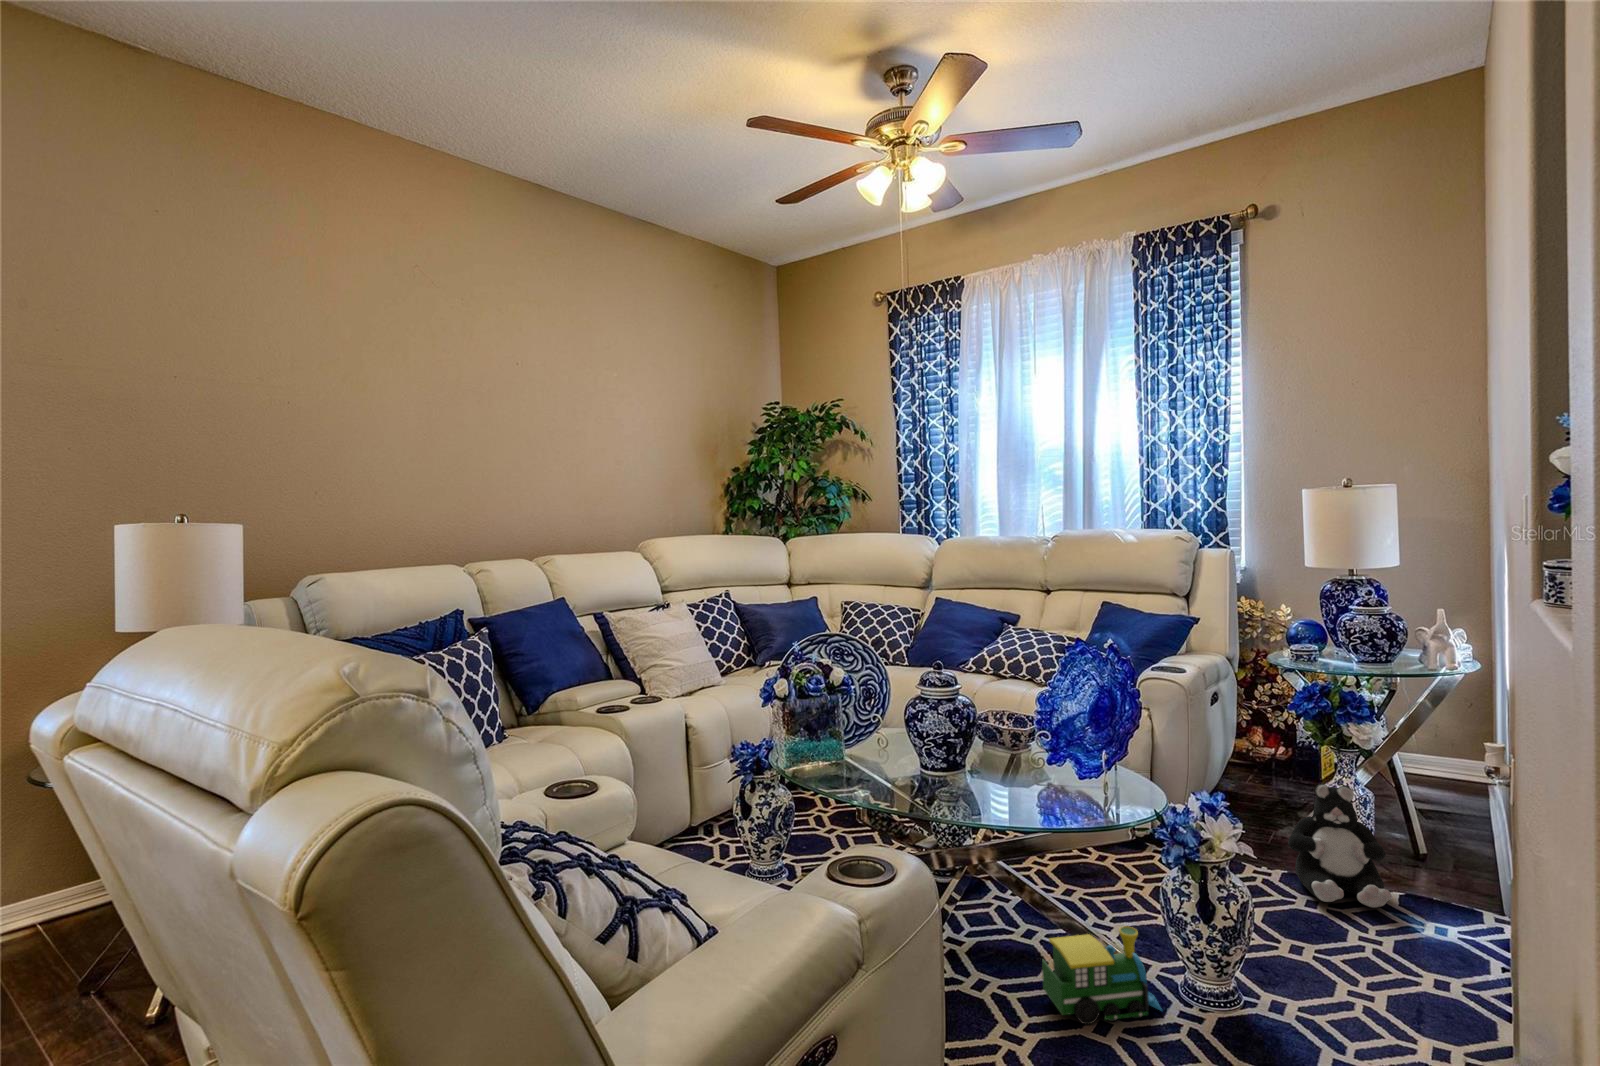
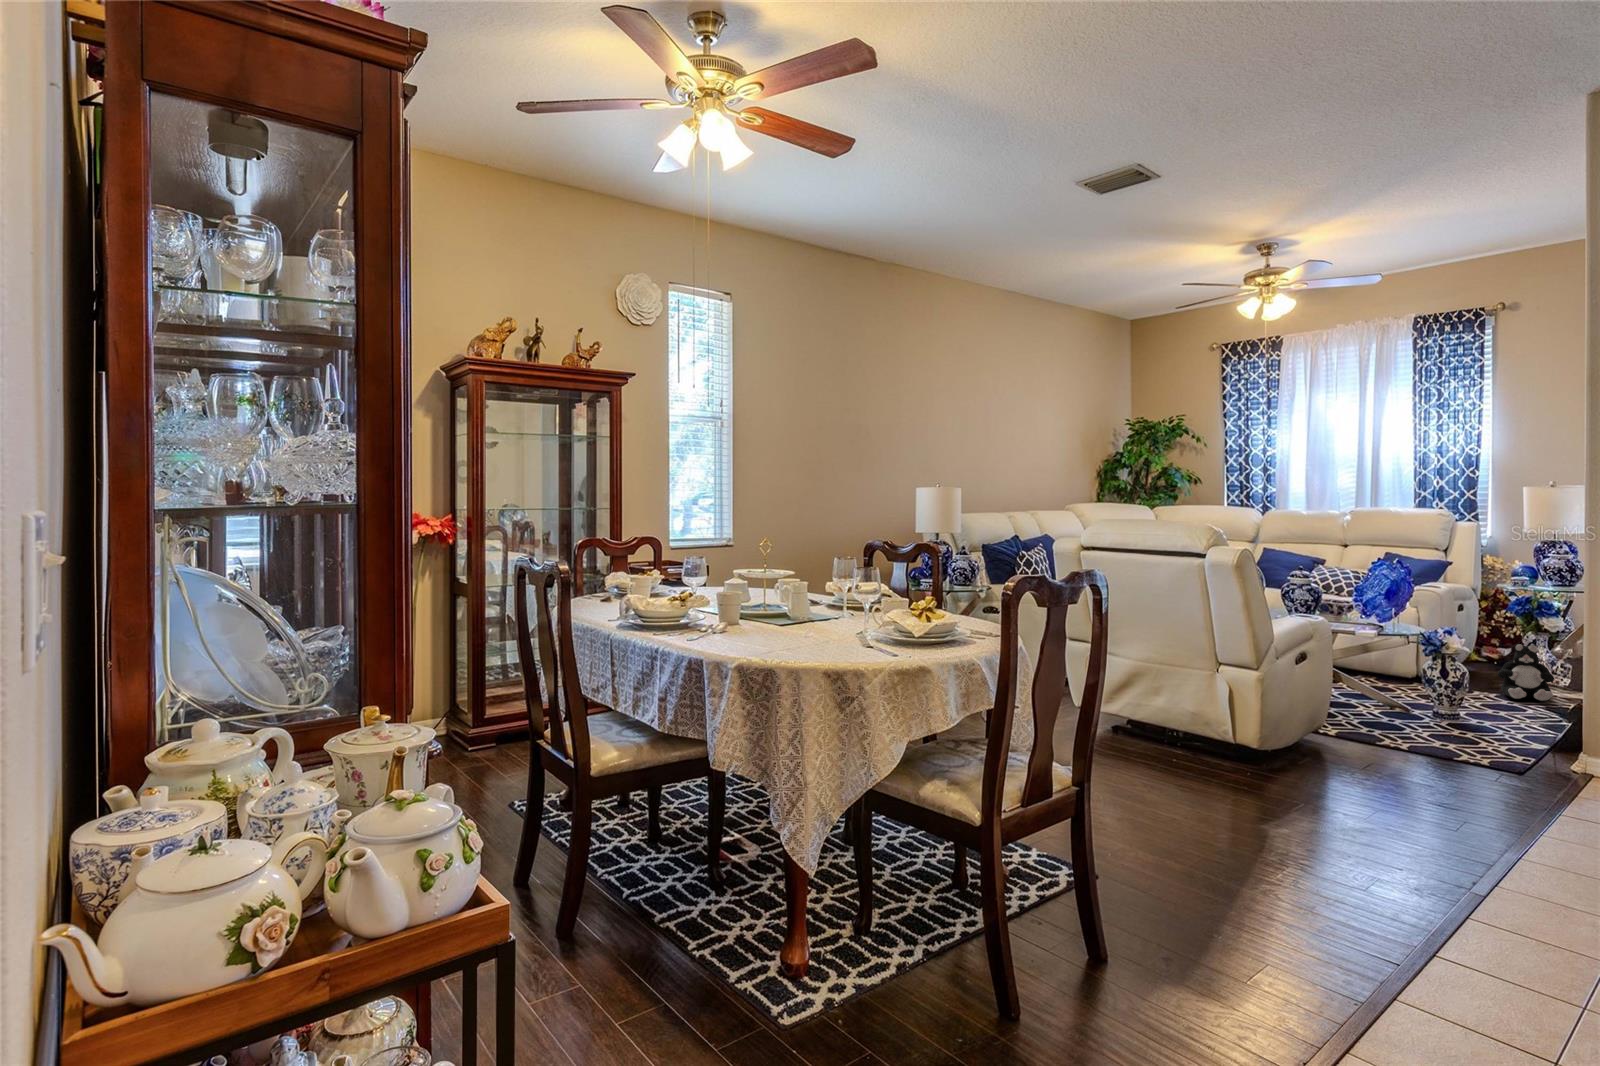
toy train: present [1042,926,1162,1024] -> none [1361,684,1421,719]

